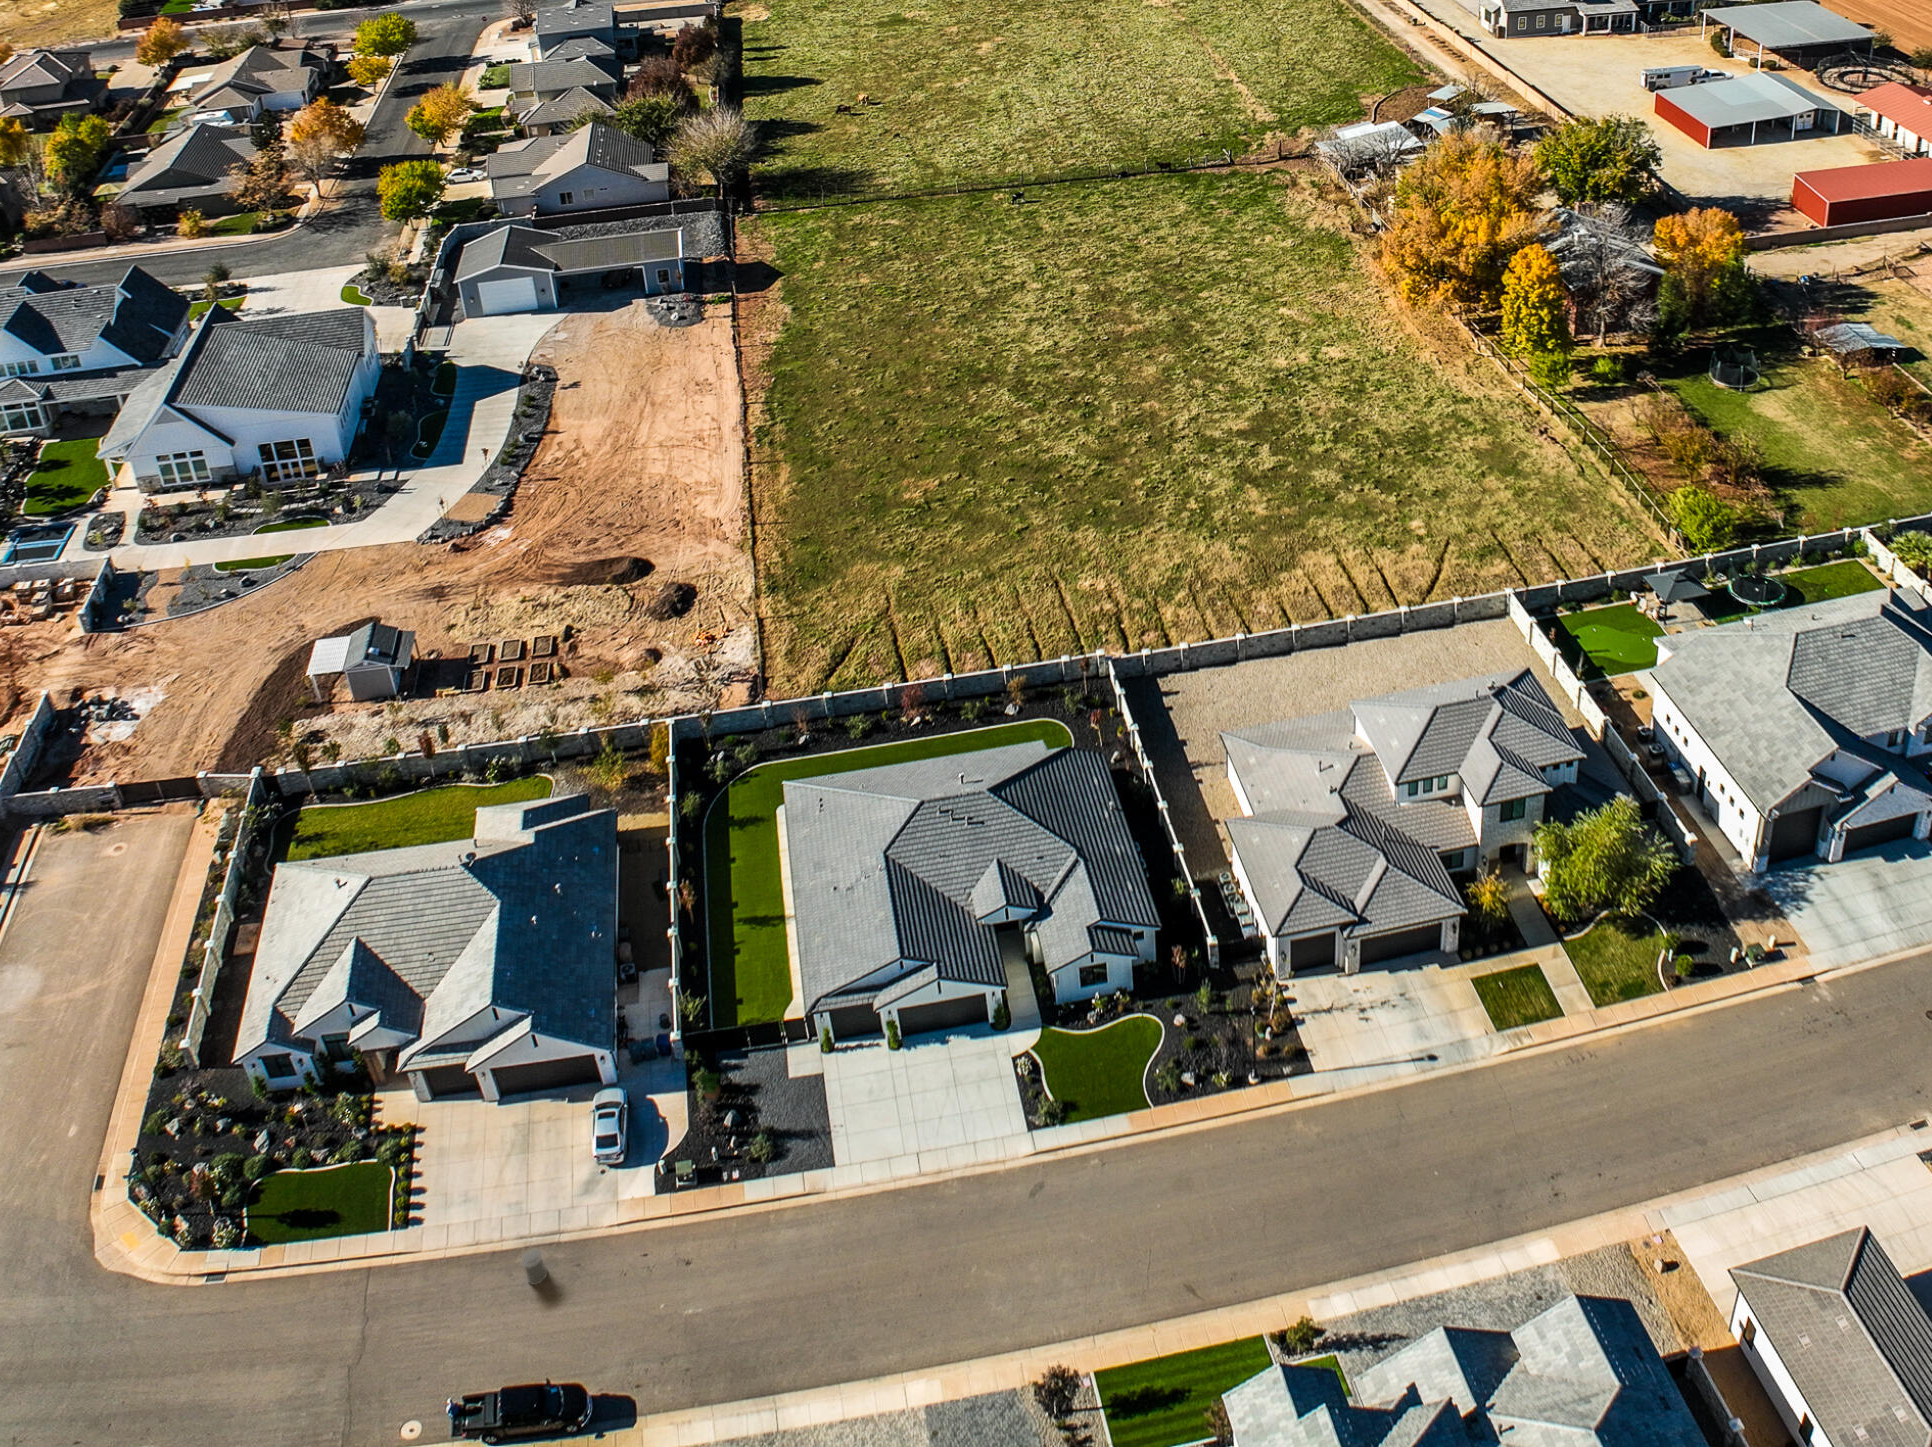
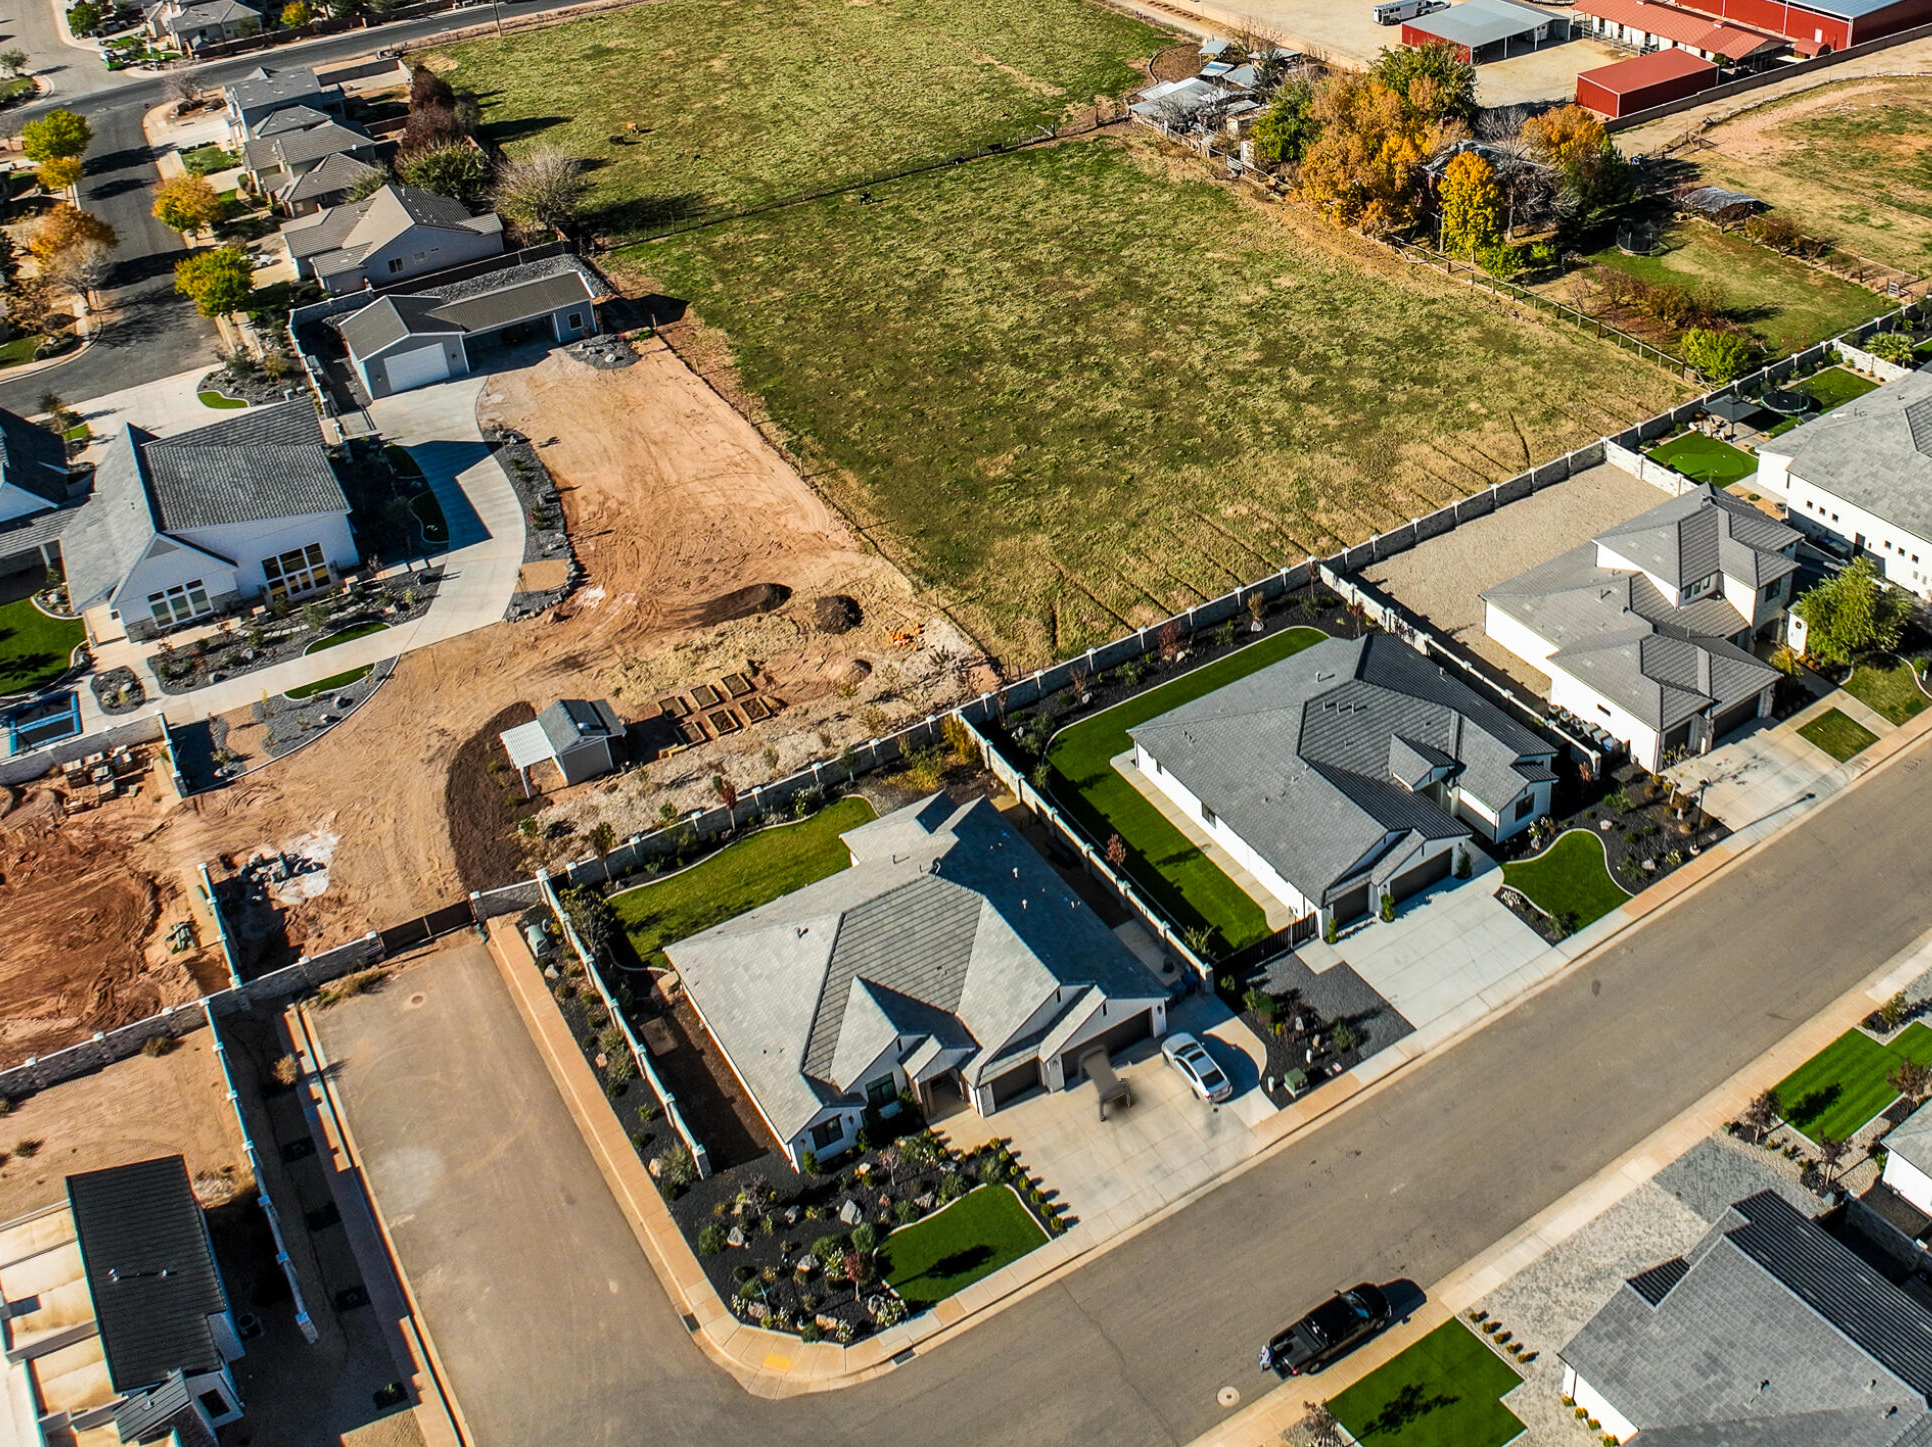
bench: none [502,1070,552,1145] -> present [1078,1044,1131,1121]
trash can: present [522,1249,547,1285] -> none [1211,1189,1231,1225]

